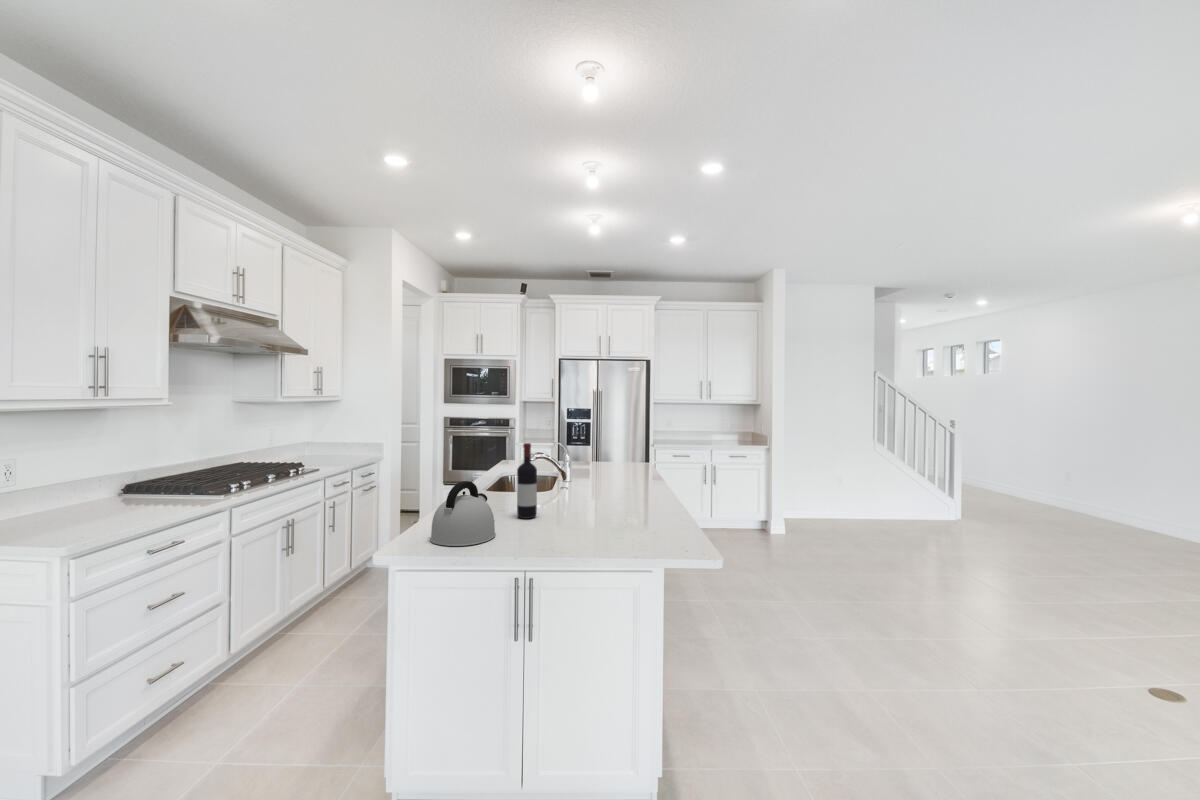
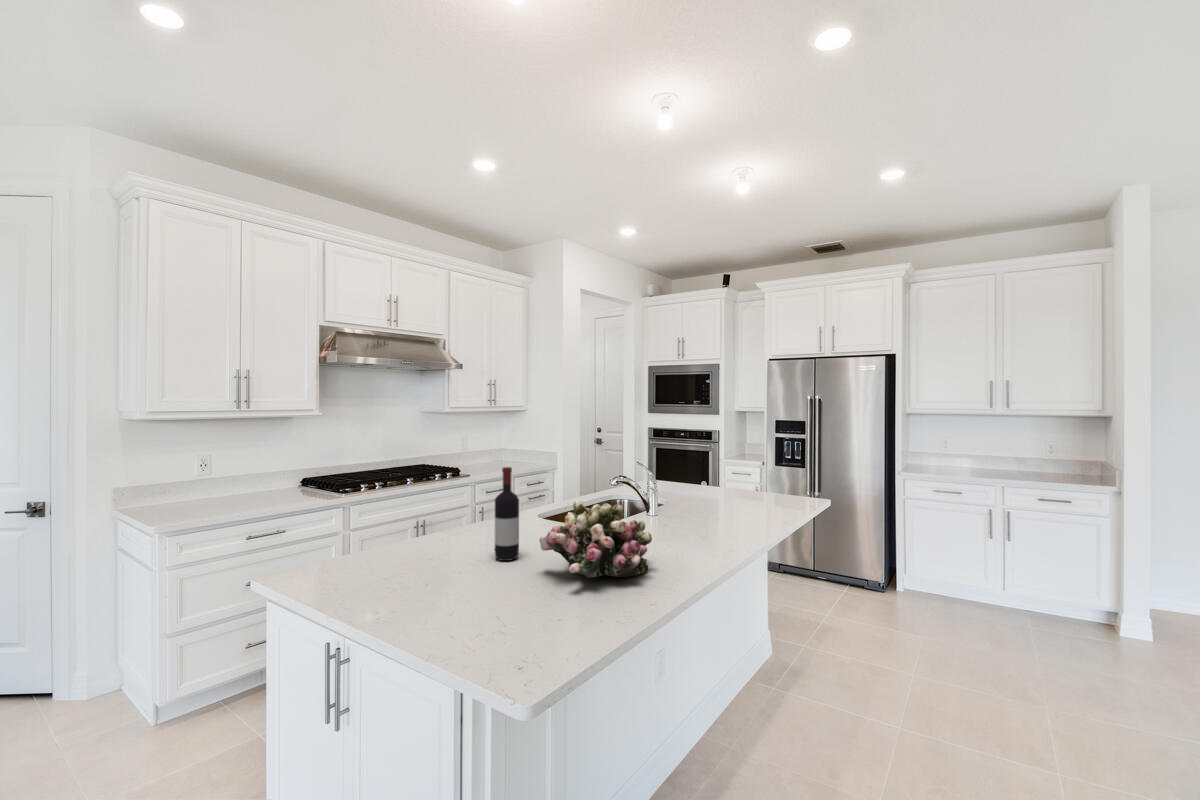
flower arrangement: none [572,464,648,515] -> present [539,500,652,577]
kettle: present [430,481,496,546] -> none [351,508,436,585]

